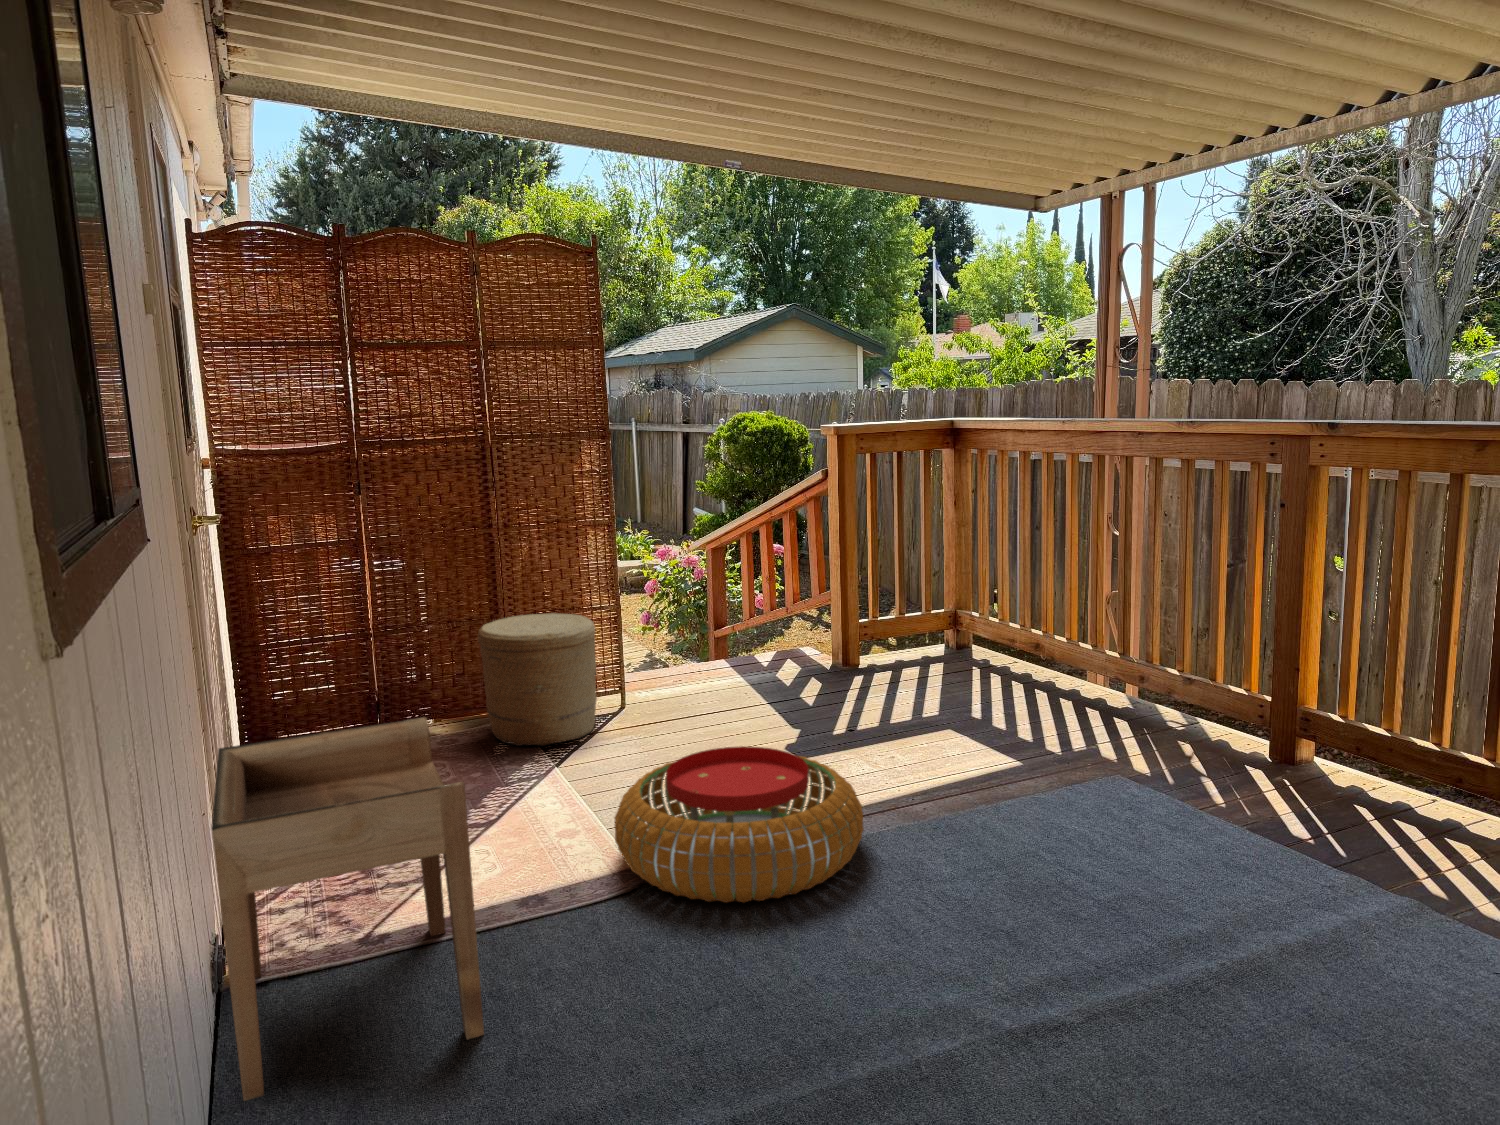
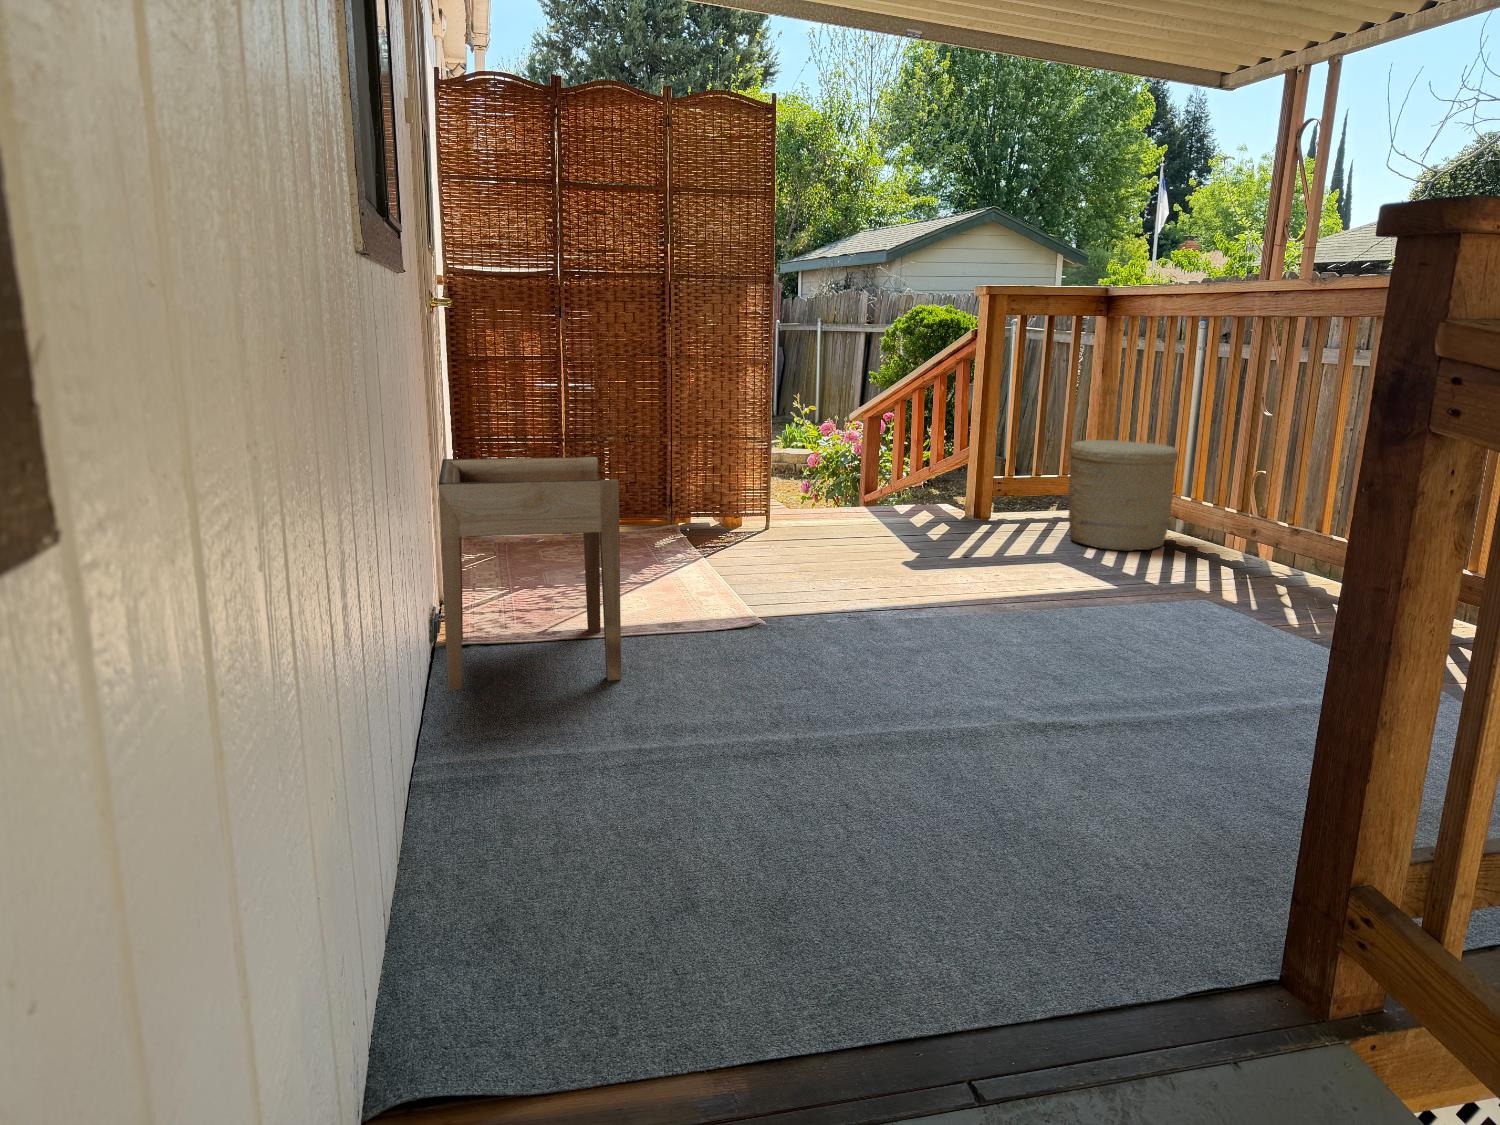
woven basket: present [478,613,597,746] -> present [1068,440,1178,551]
pouf: present [614,746,864,902] -> none [741,528,952,636]

